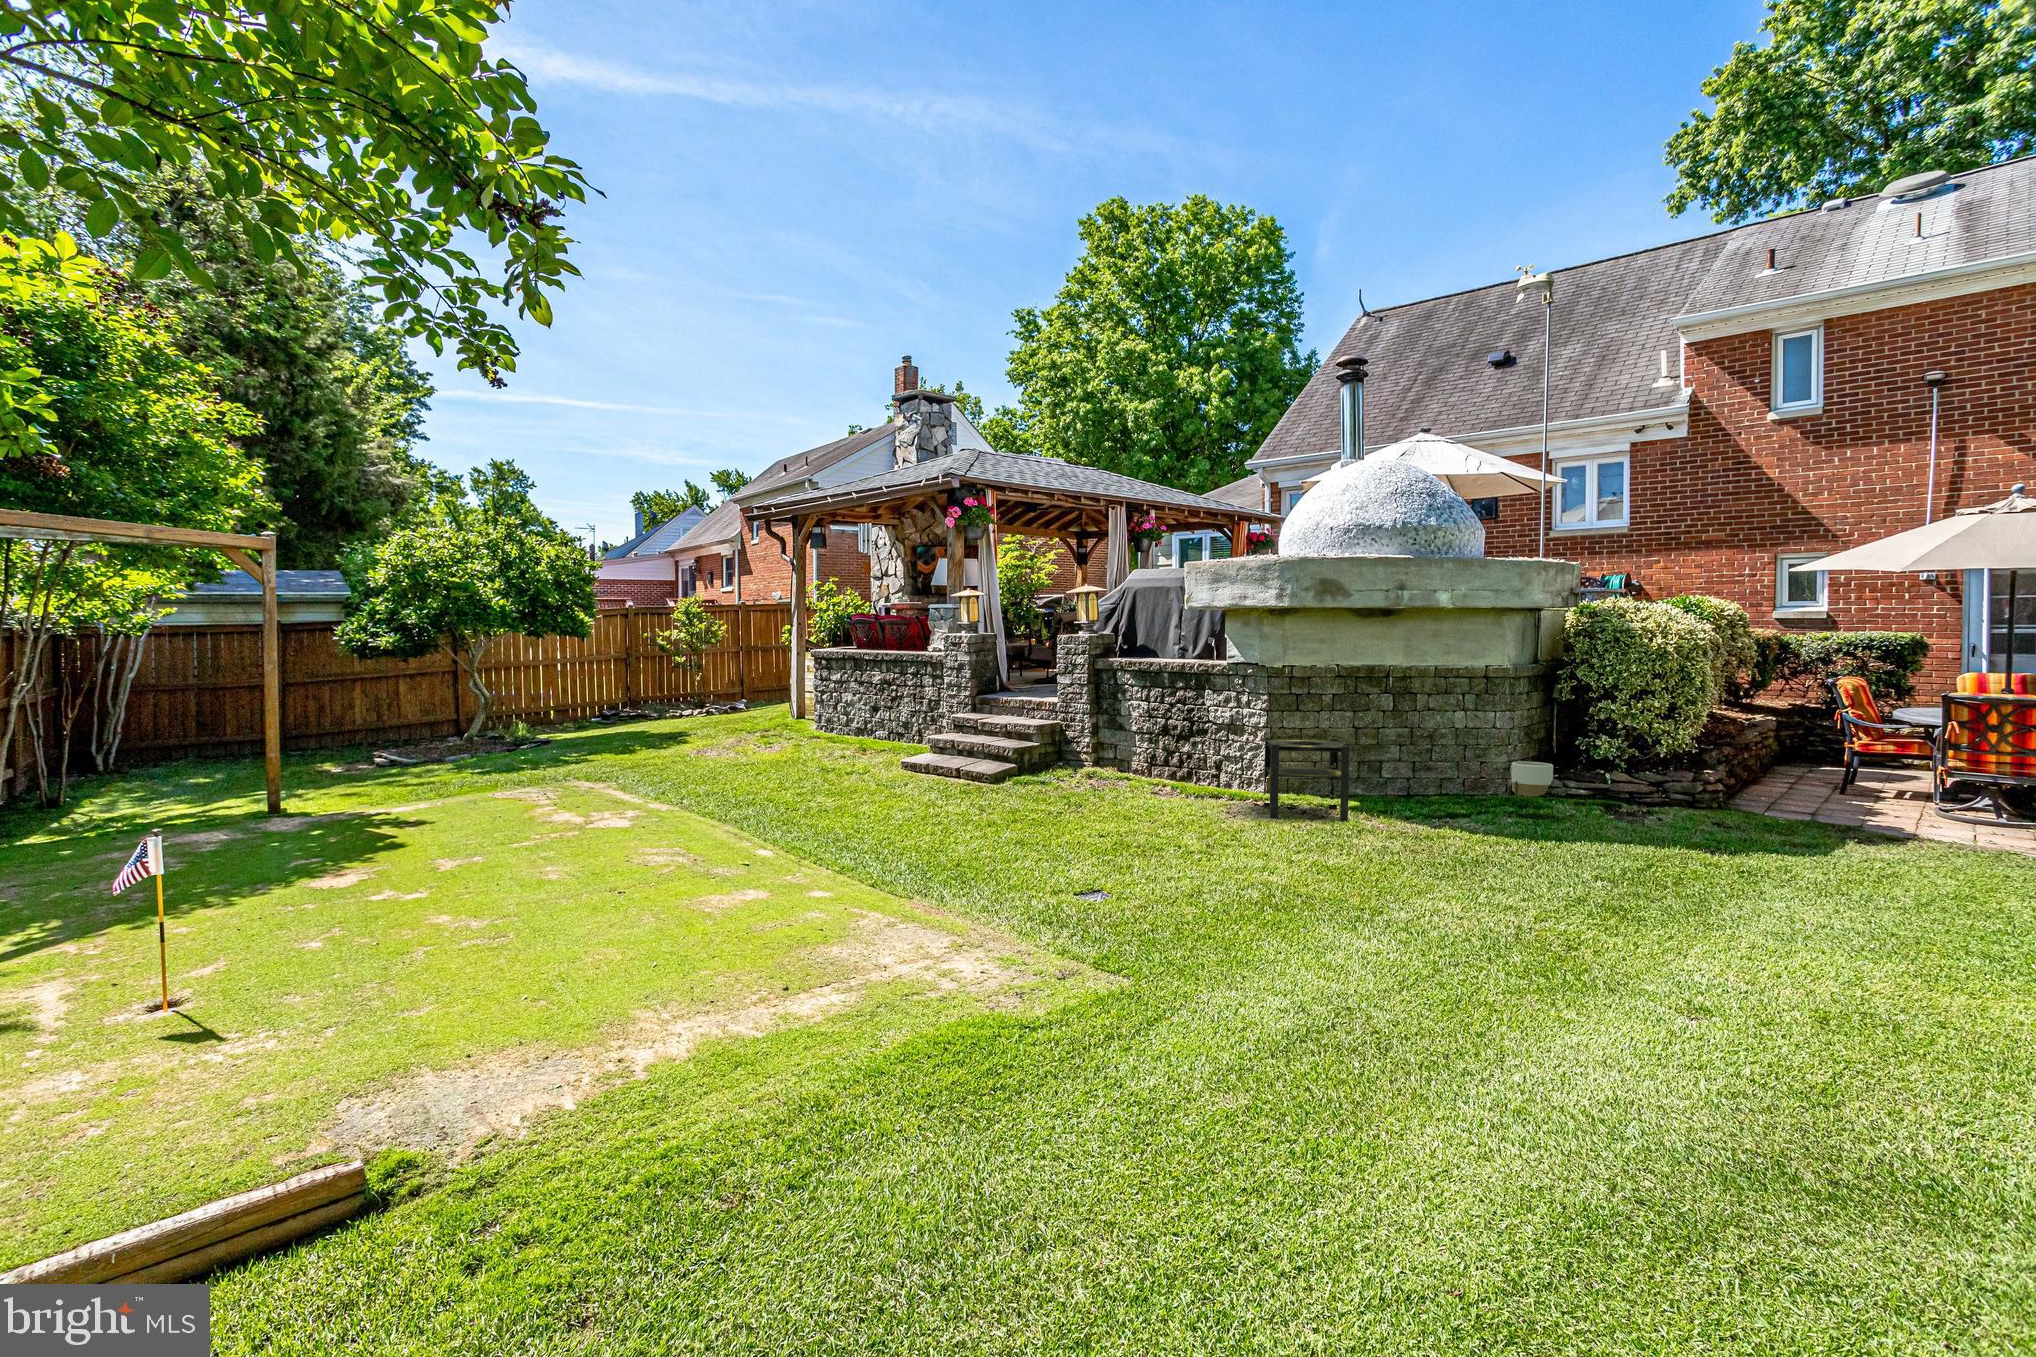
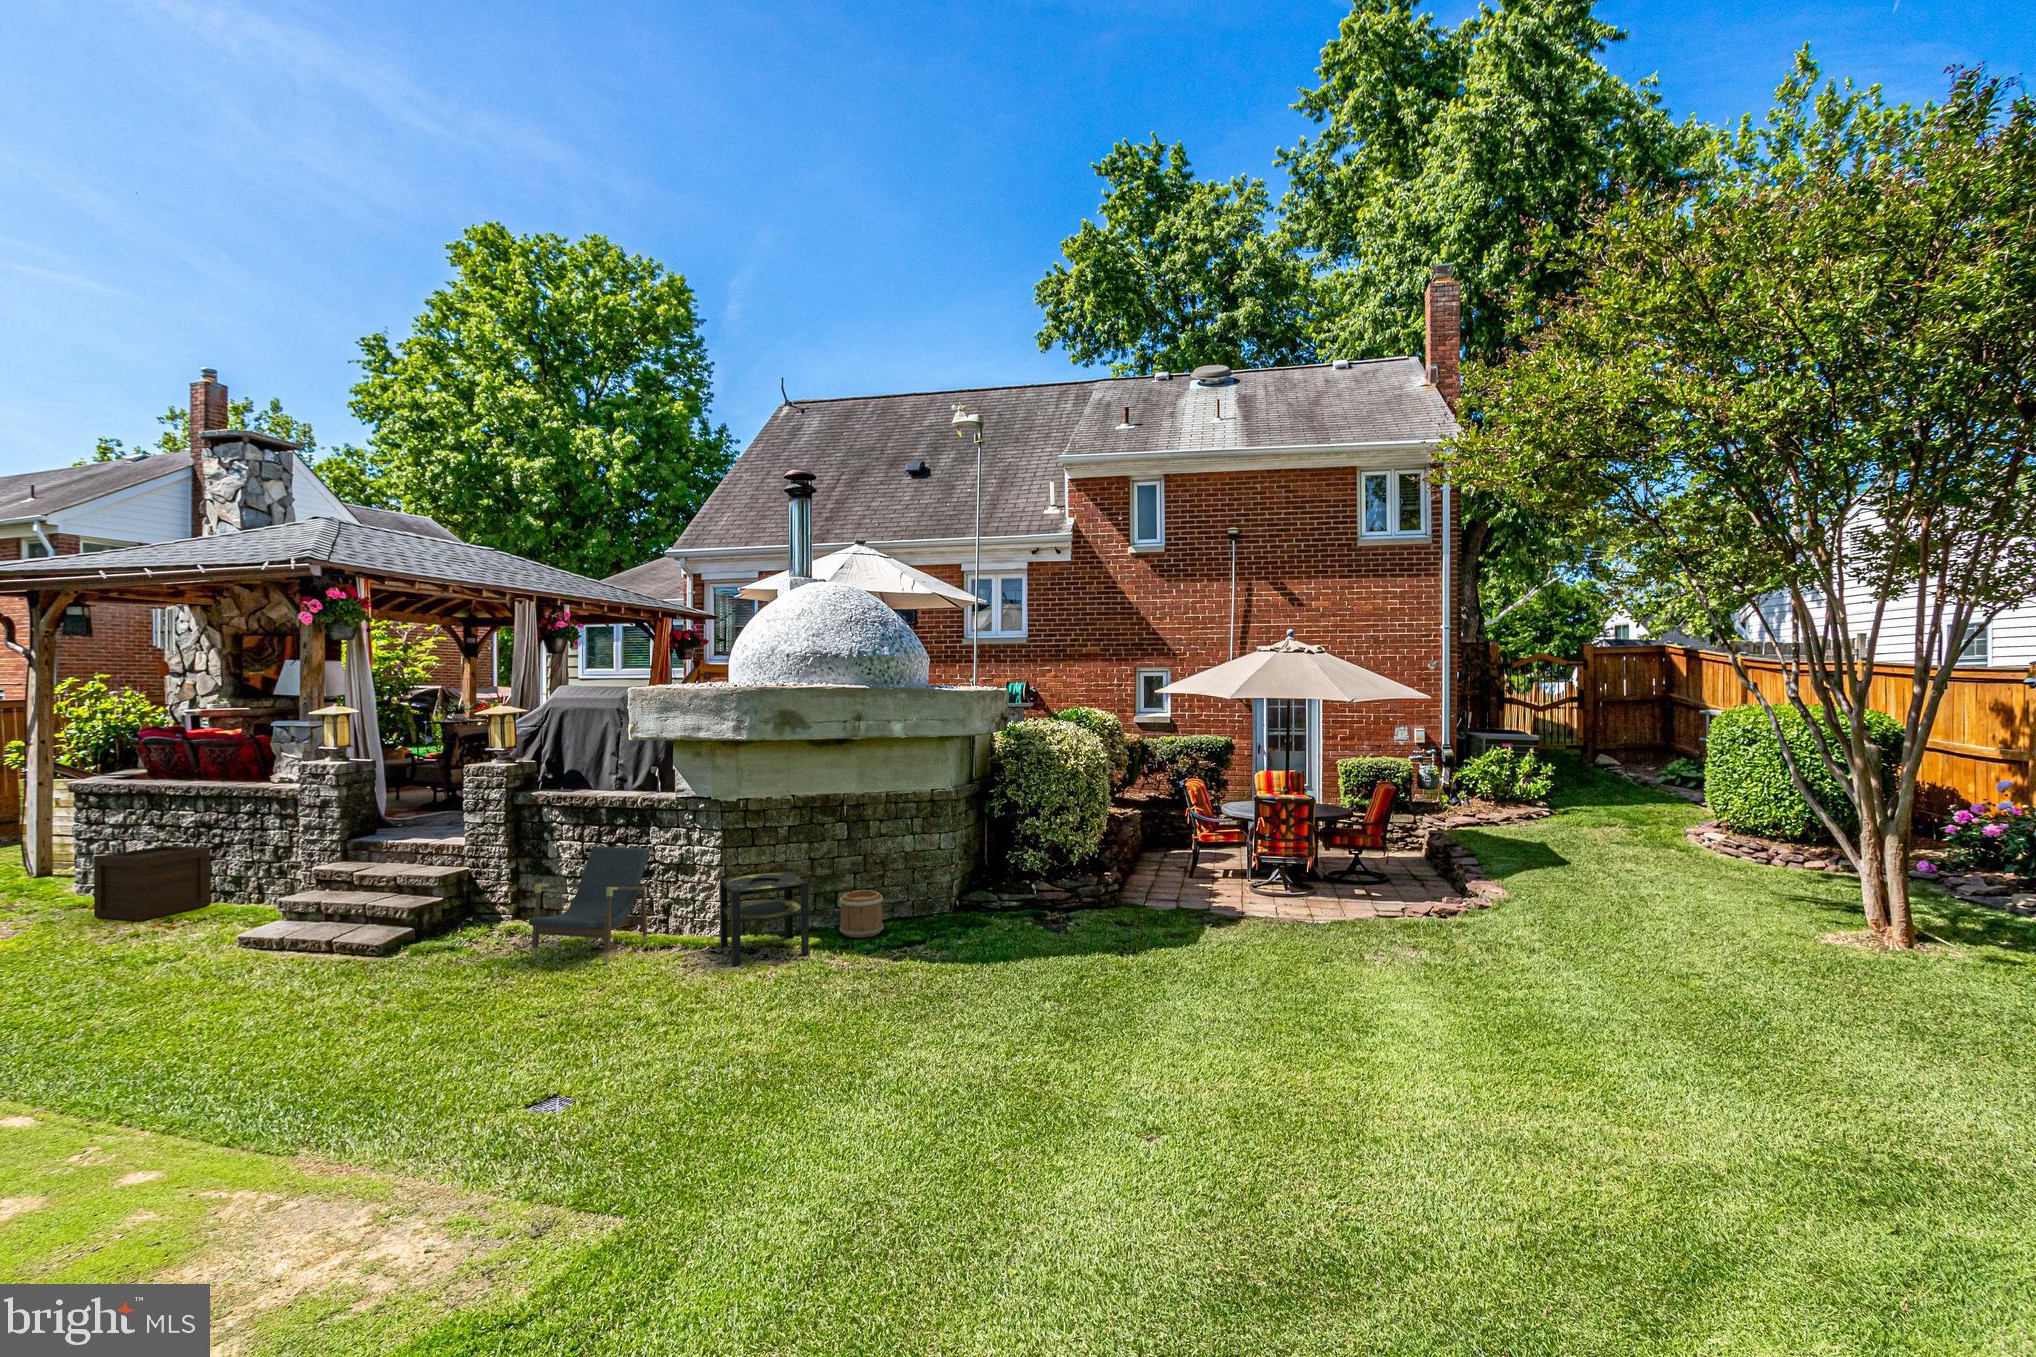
wooden crate: none [827,697,892,748] -> present [94,846,210,921]
lounge chair: none [1099,705,1203,804] -> present [529,847,649,964]
planter: present [1512,762,1553,819] -> none [939,867,973,920]
bucket: none [1387,771,1438,818] -> present [840,890,884,938]

